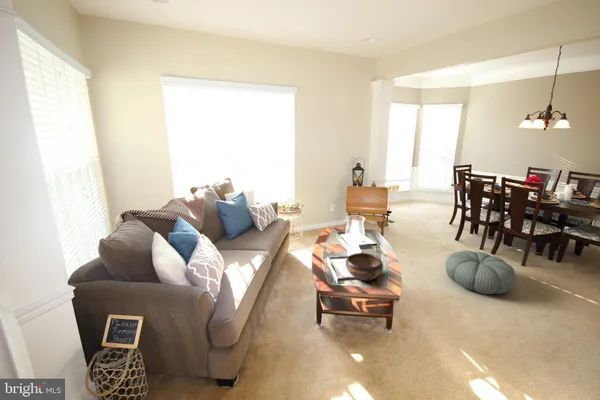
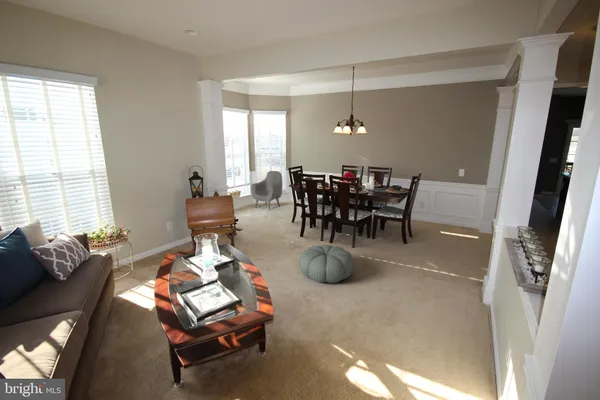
armchair: none [411,168,446,207] -> present [251,171,282,210]
decorative bowl: present [346,253,383,281] -> none [203,275,247,309]

